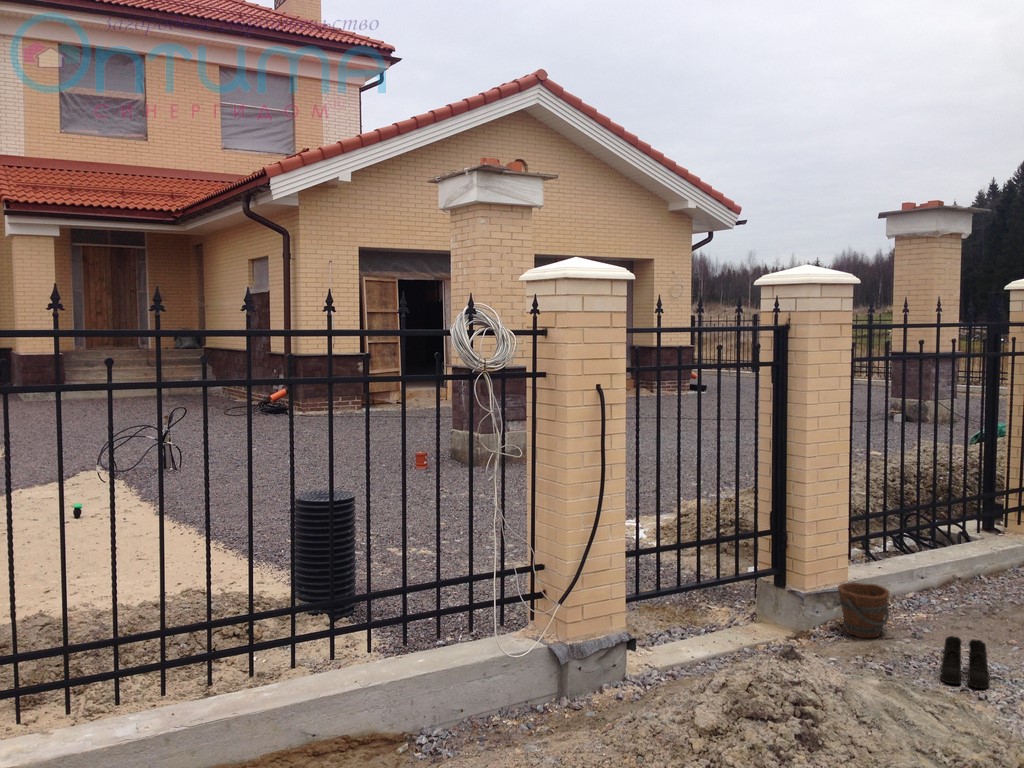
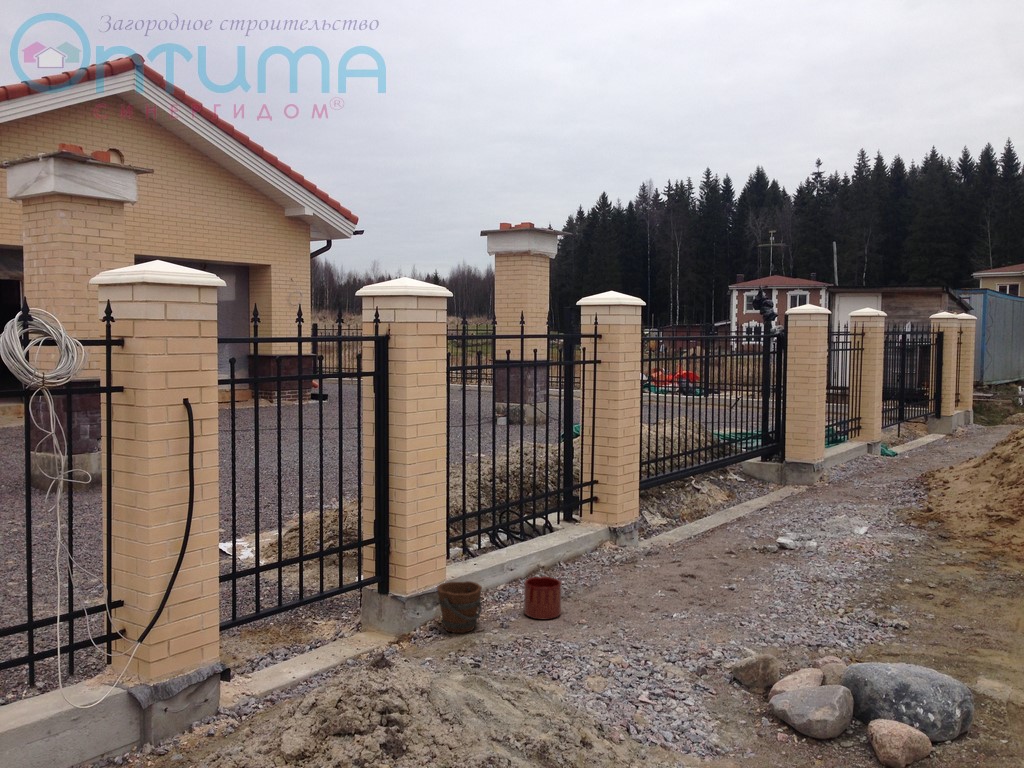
planter: none [939,588,987,636] -> present [524,577,561,619]
boots: present [941,636,989,689] -> none [522,622,560,667]

